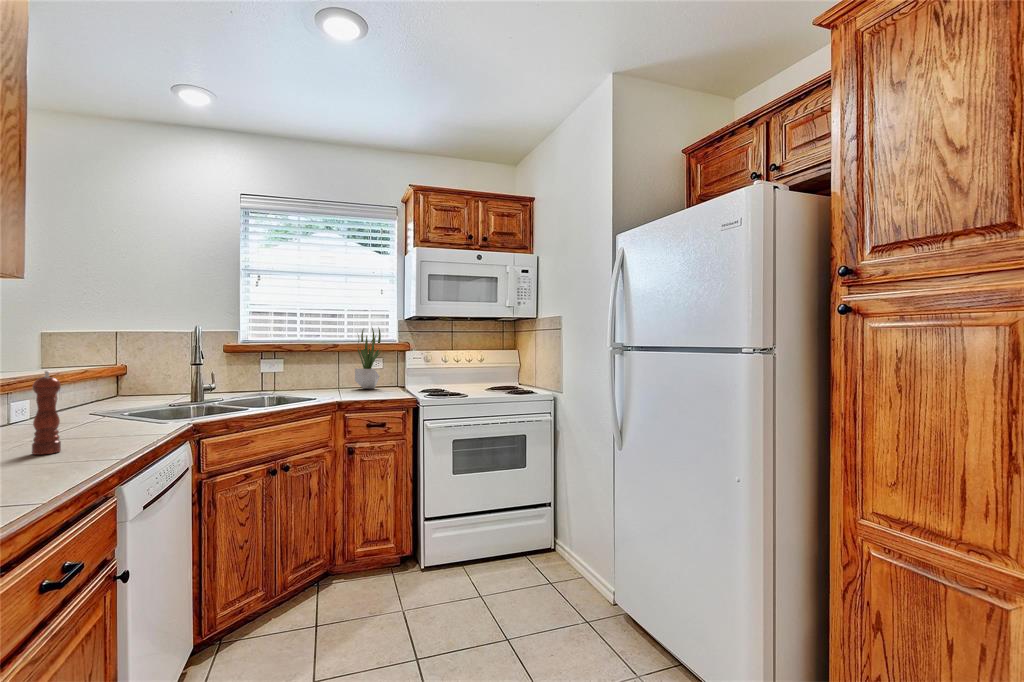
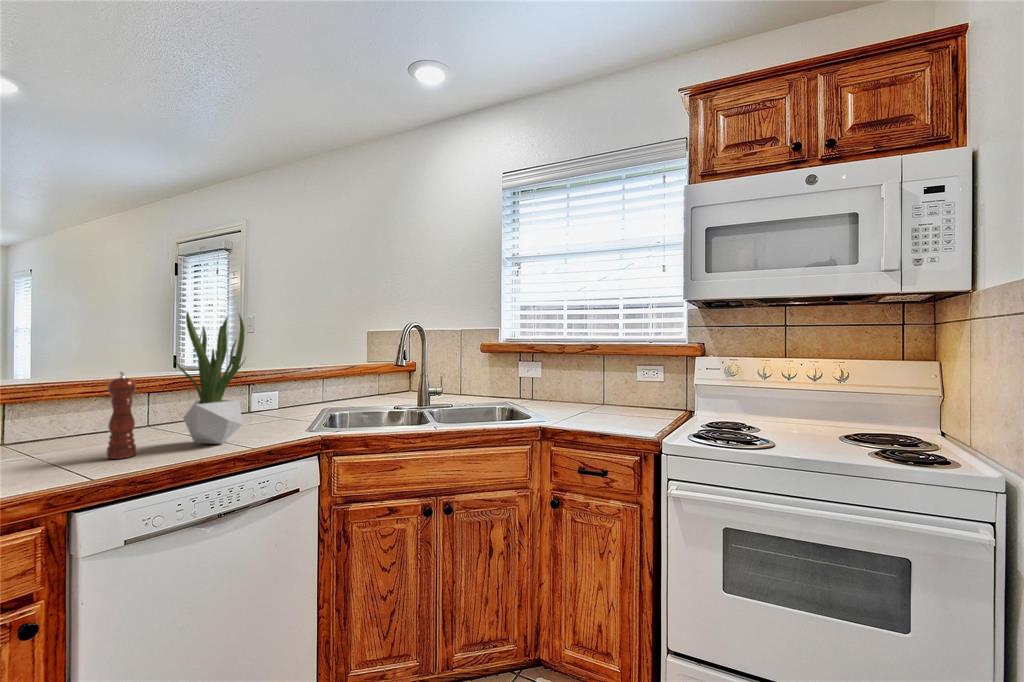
potted plant: present [355,328,381,389] -> present [176,312,244,444]

